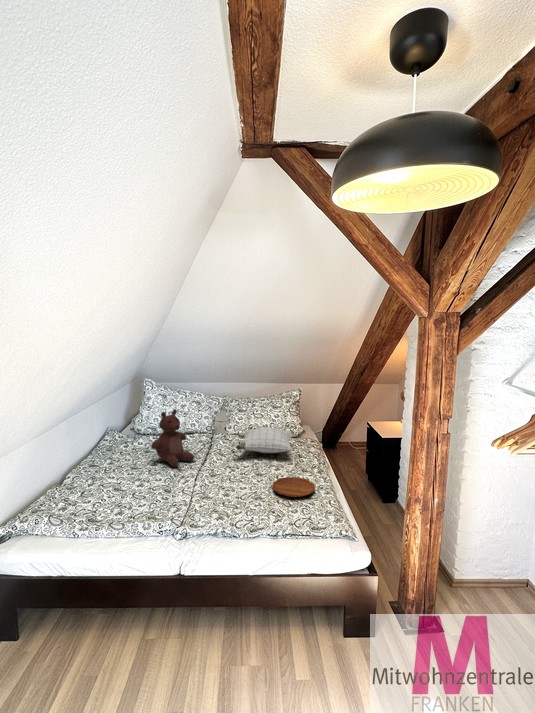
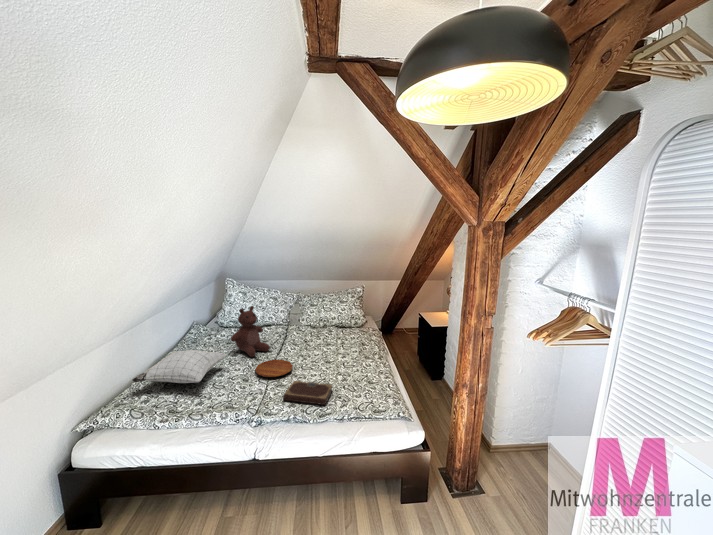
pillow: present [236,427,293,453] -> present [132,350,226,383]
tray: present [272,477,315,497] -> present [255,360,293,377]
notebook: none [210,493,265,519] -> present [283,381,332,405]

